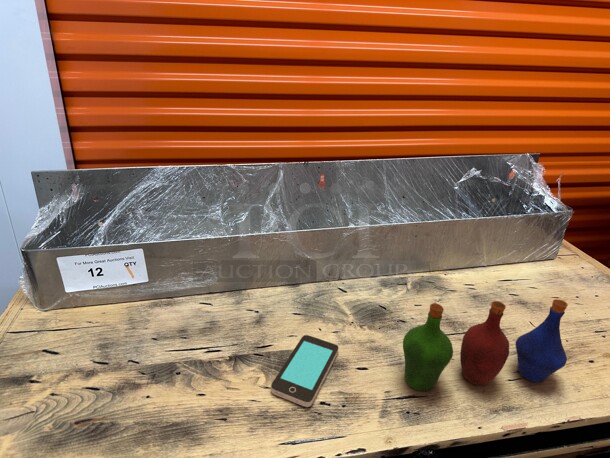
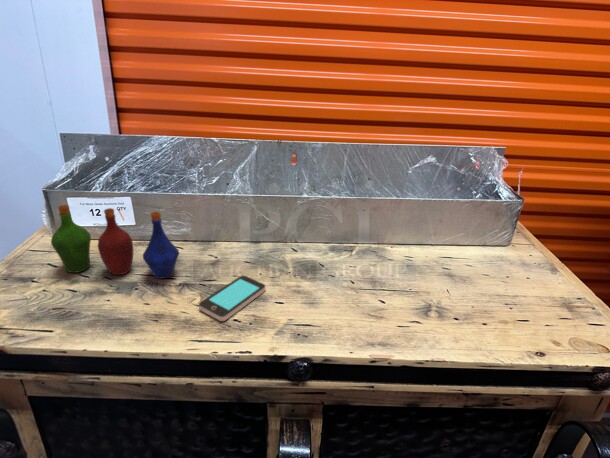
bottle: present [403,299,568,391] -> present [51,205,179,279]

